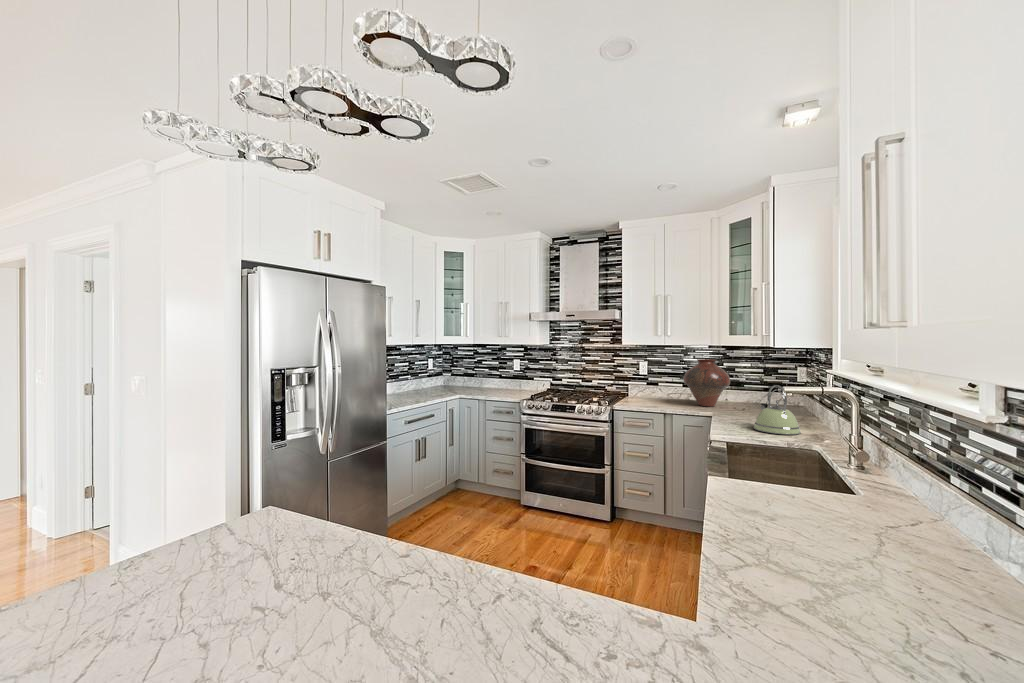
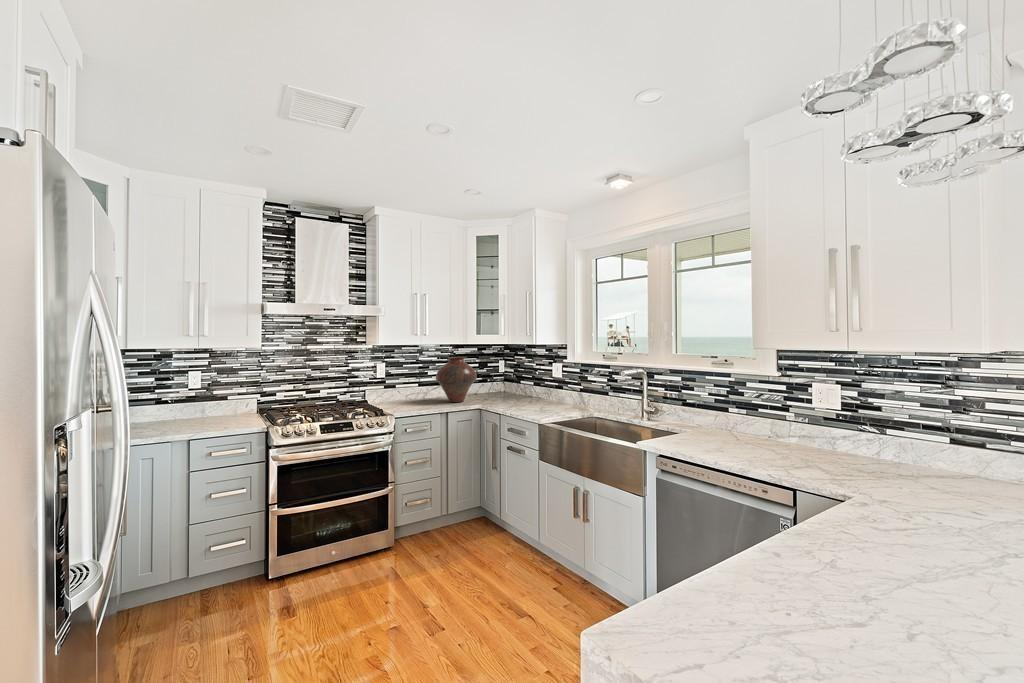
kettle: present [753,385,801,435] -> none [535,374,569,412]

